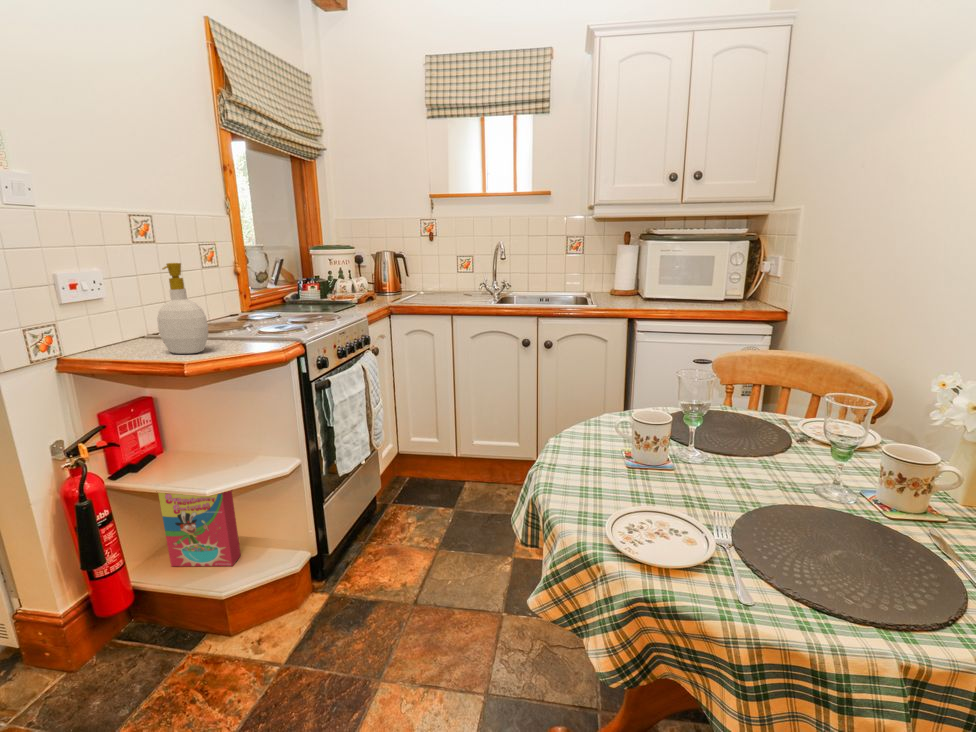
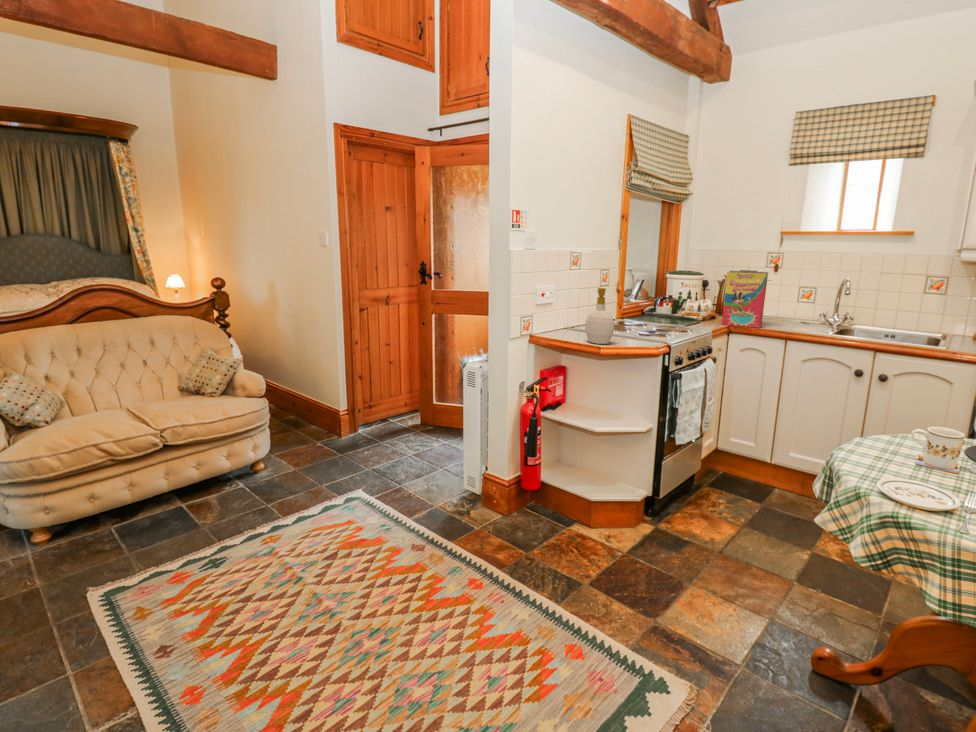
cereal box: present [158,490,241,566] -> present [722,270,768,328]

